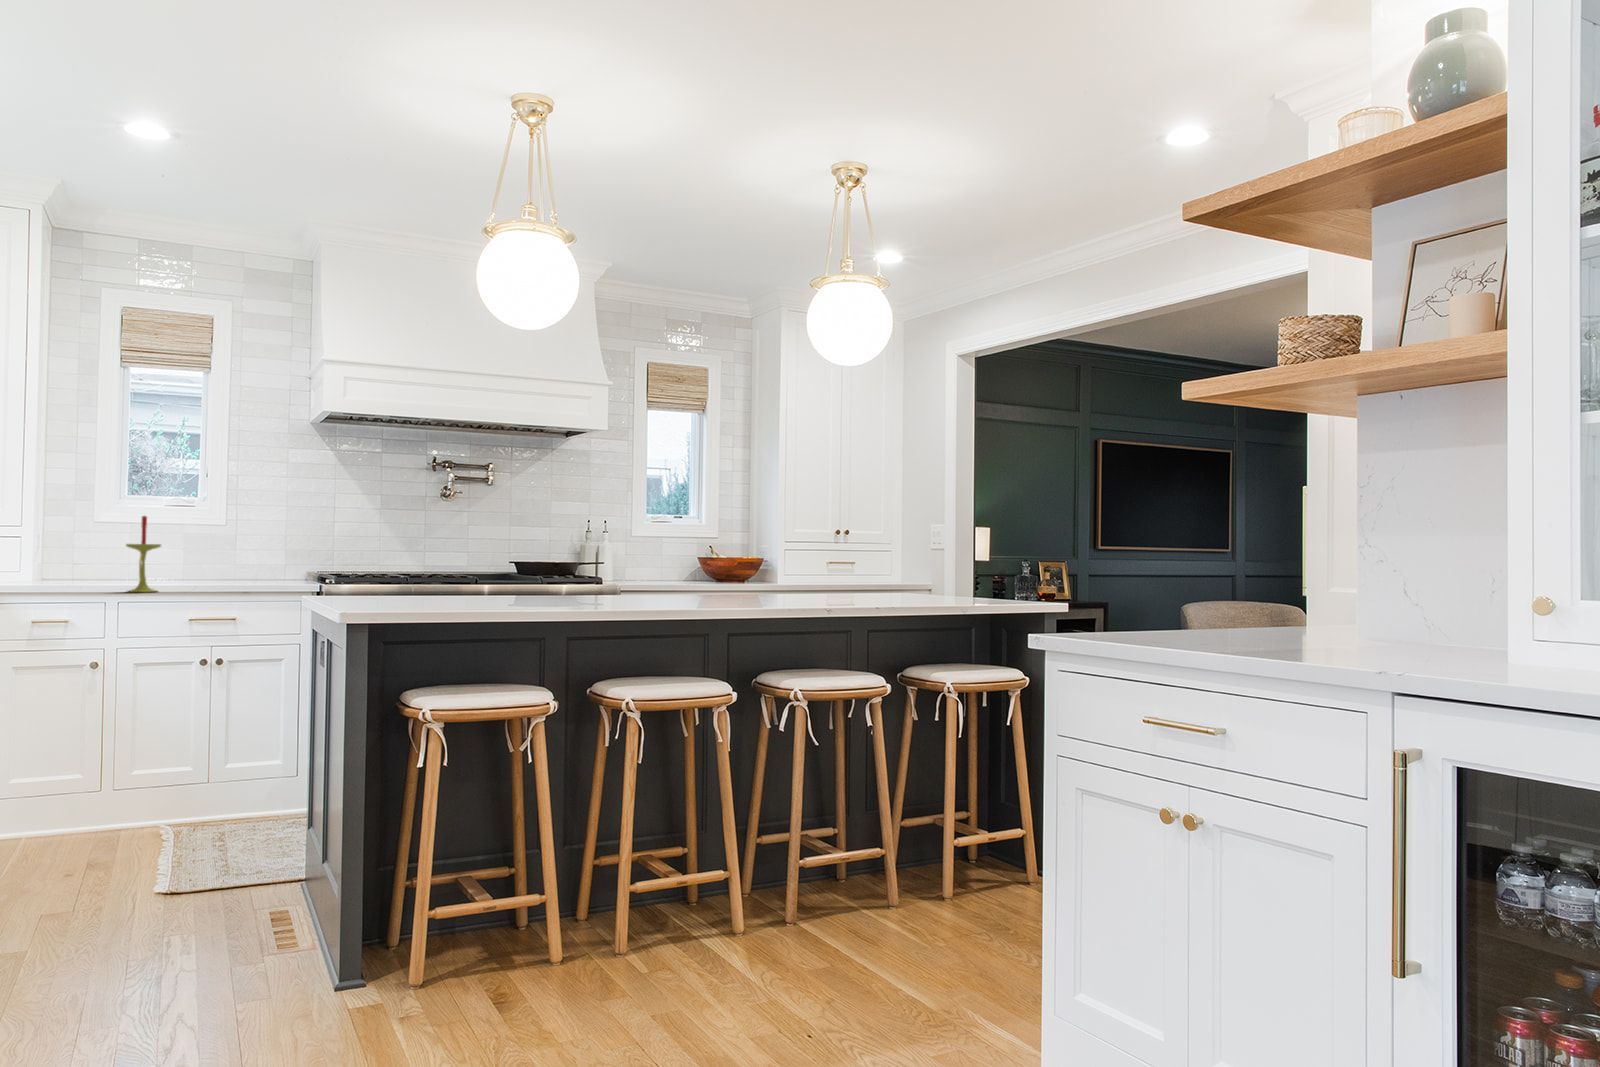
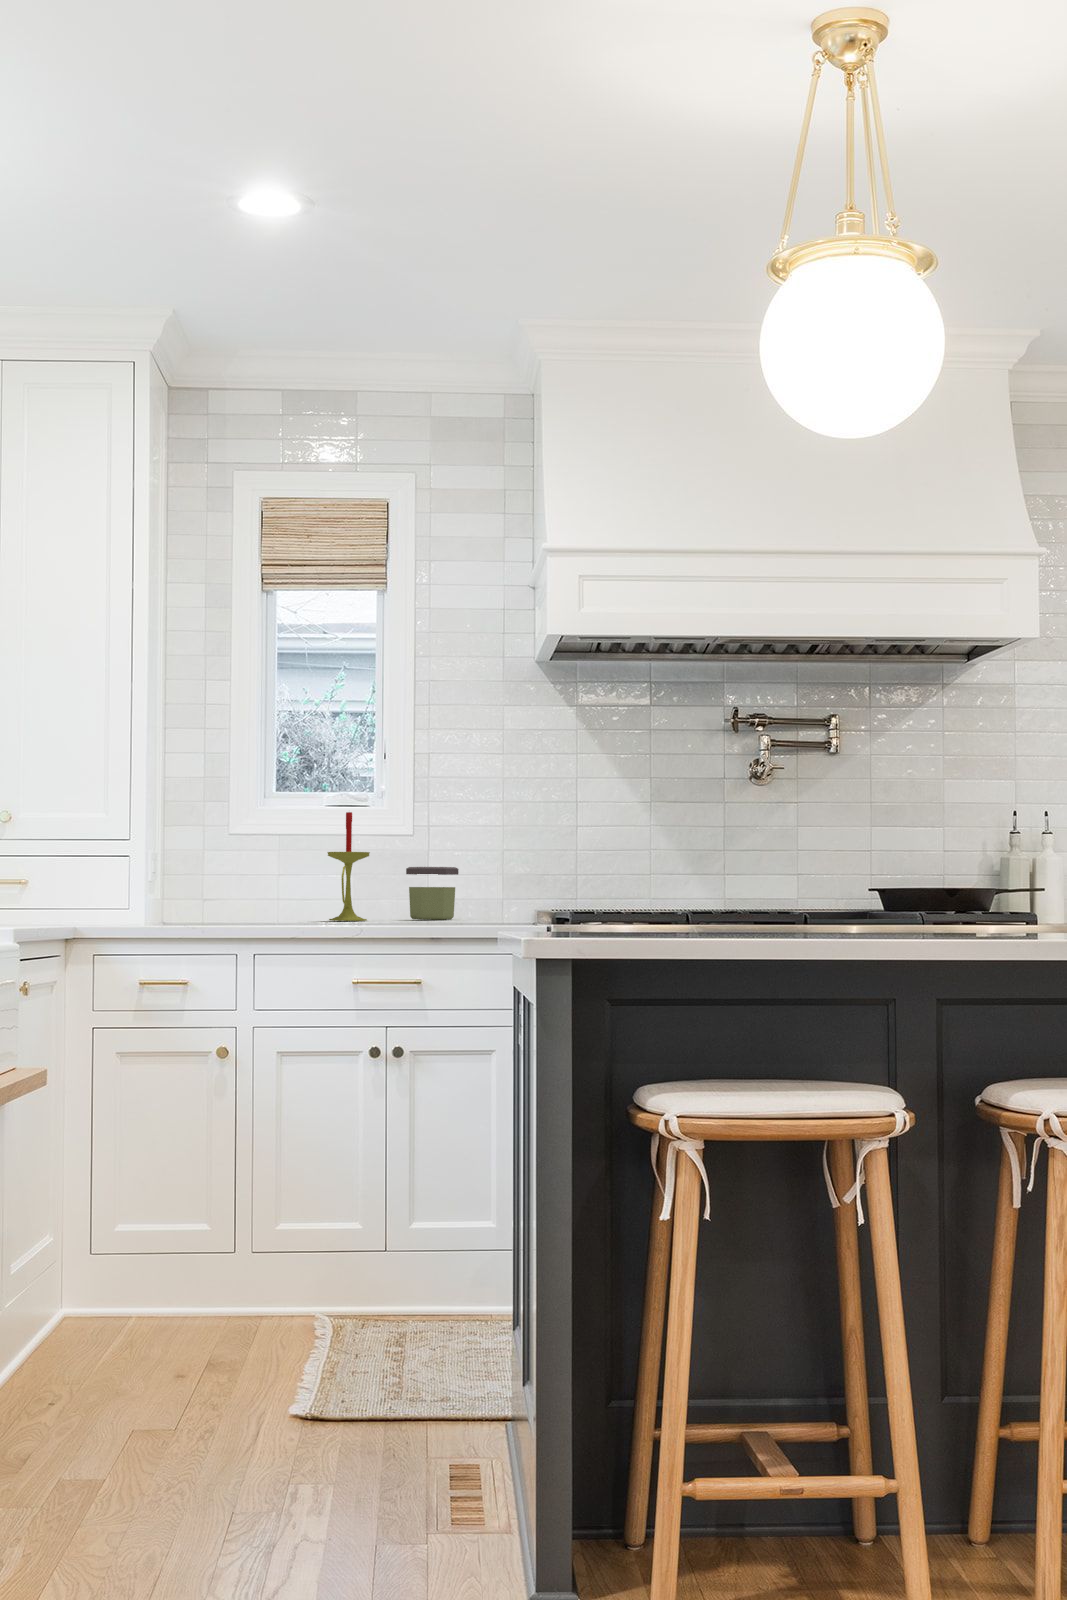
jar: none [191,554,233,591] -> present [406,867,459,920]

